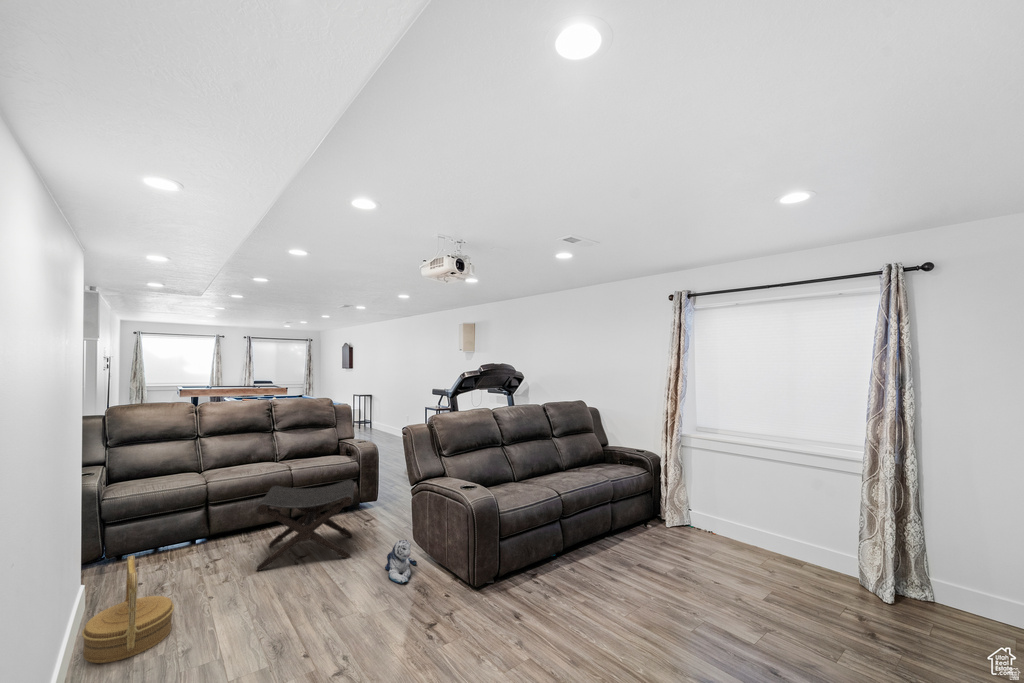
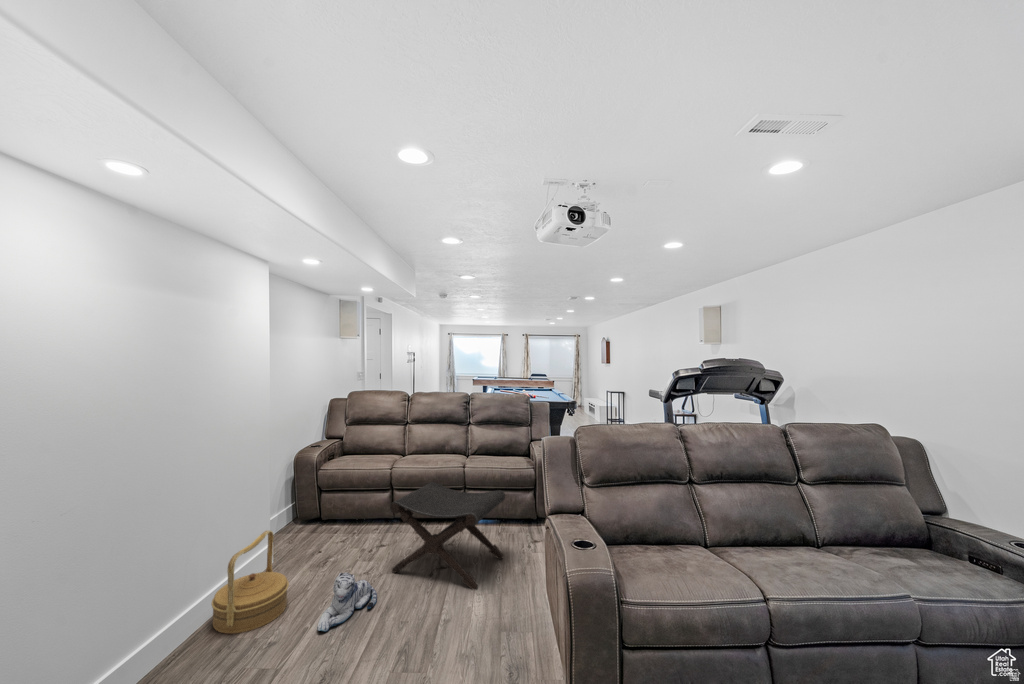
plush toy: present [385,540,417,584] -> present [317,573,377,631]

